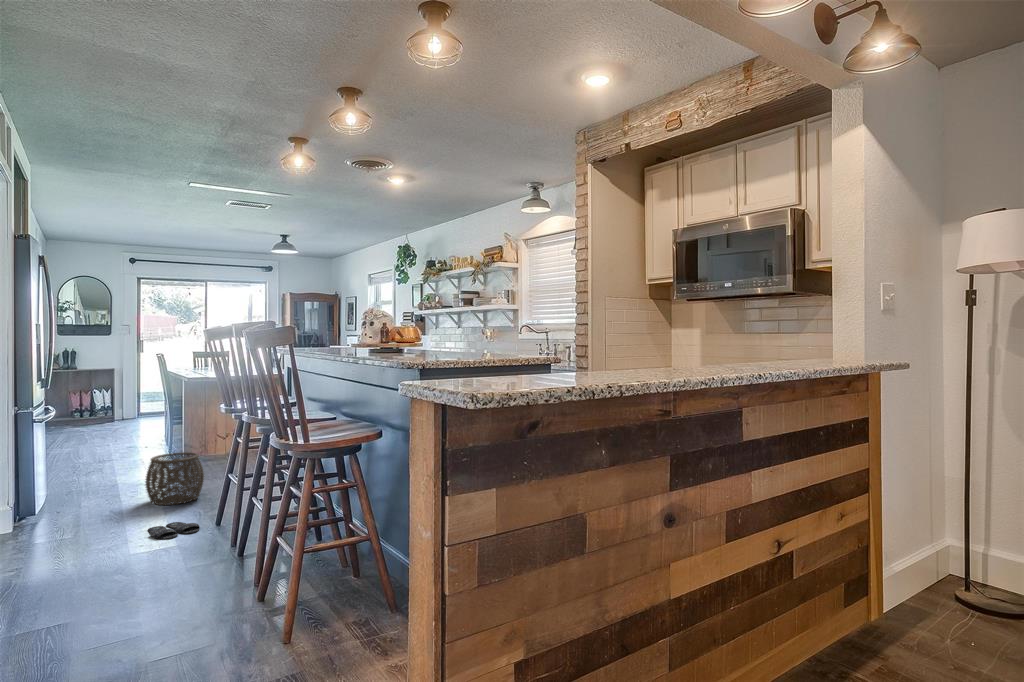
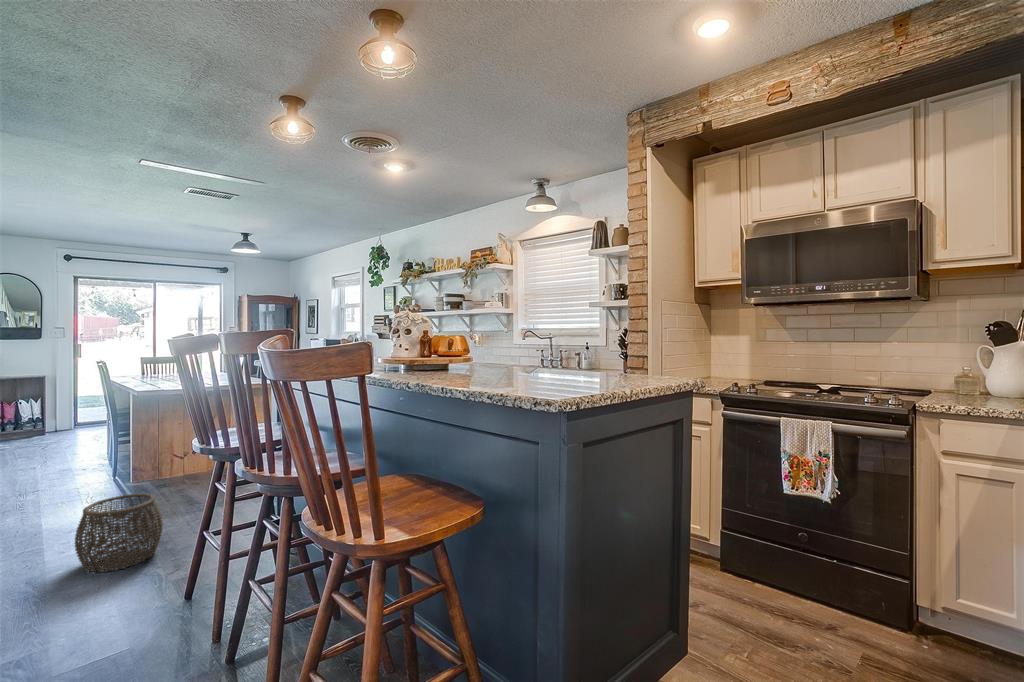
slippers: present [148,522,200,539] -> none [76,607,160,651]

